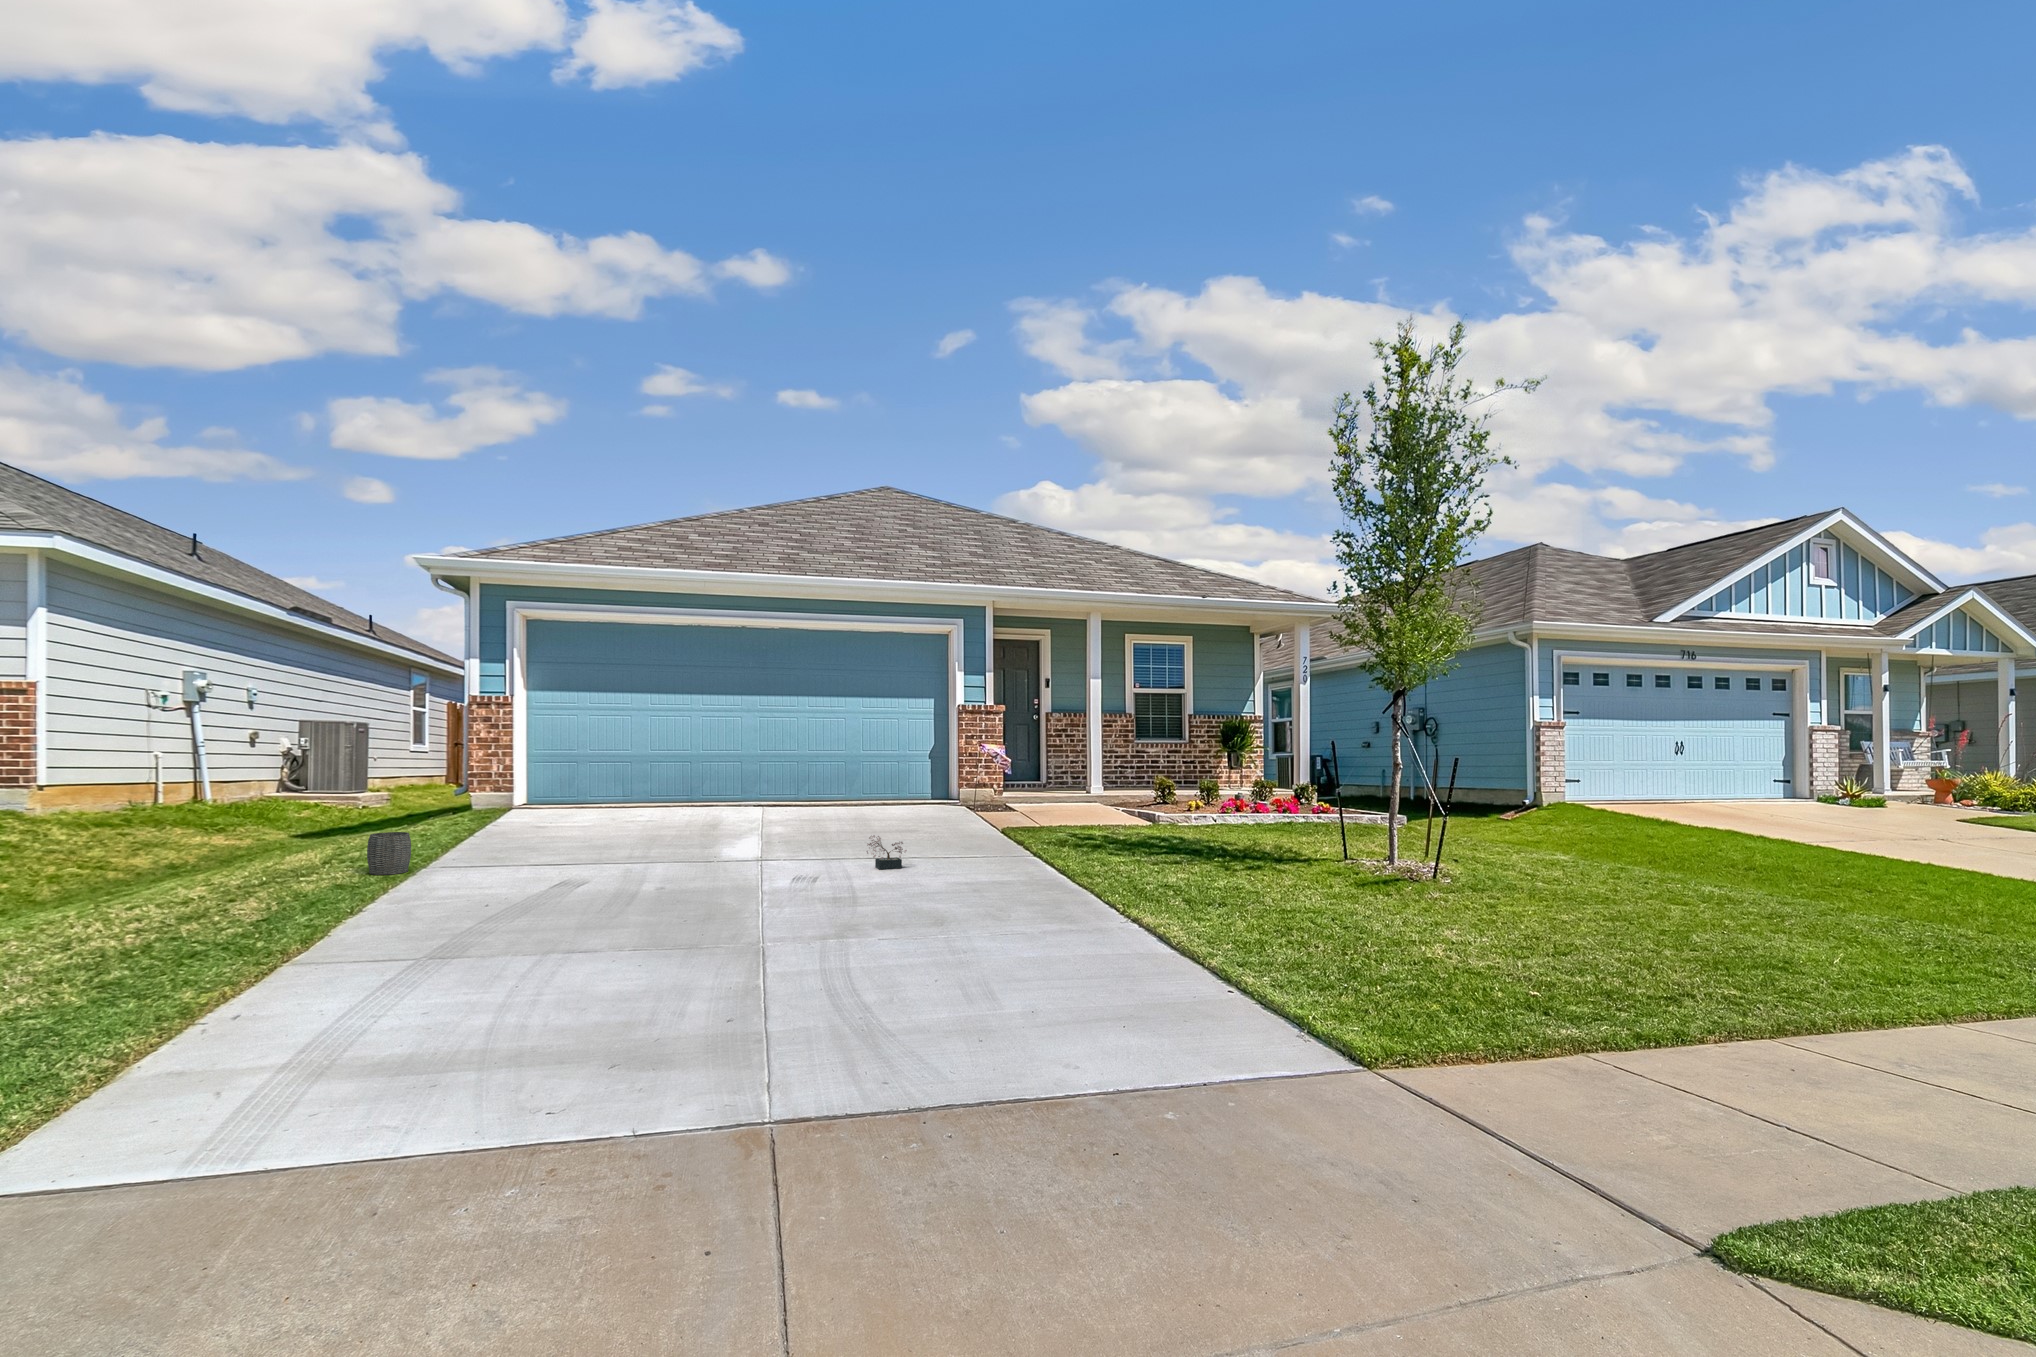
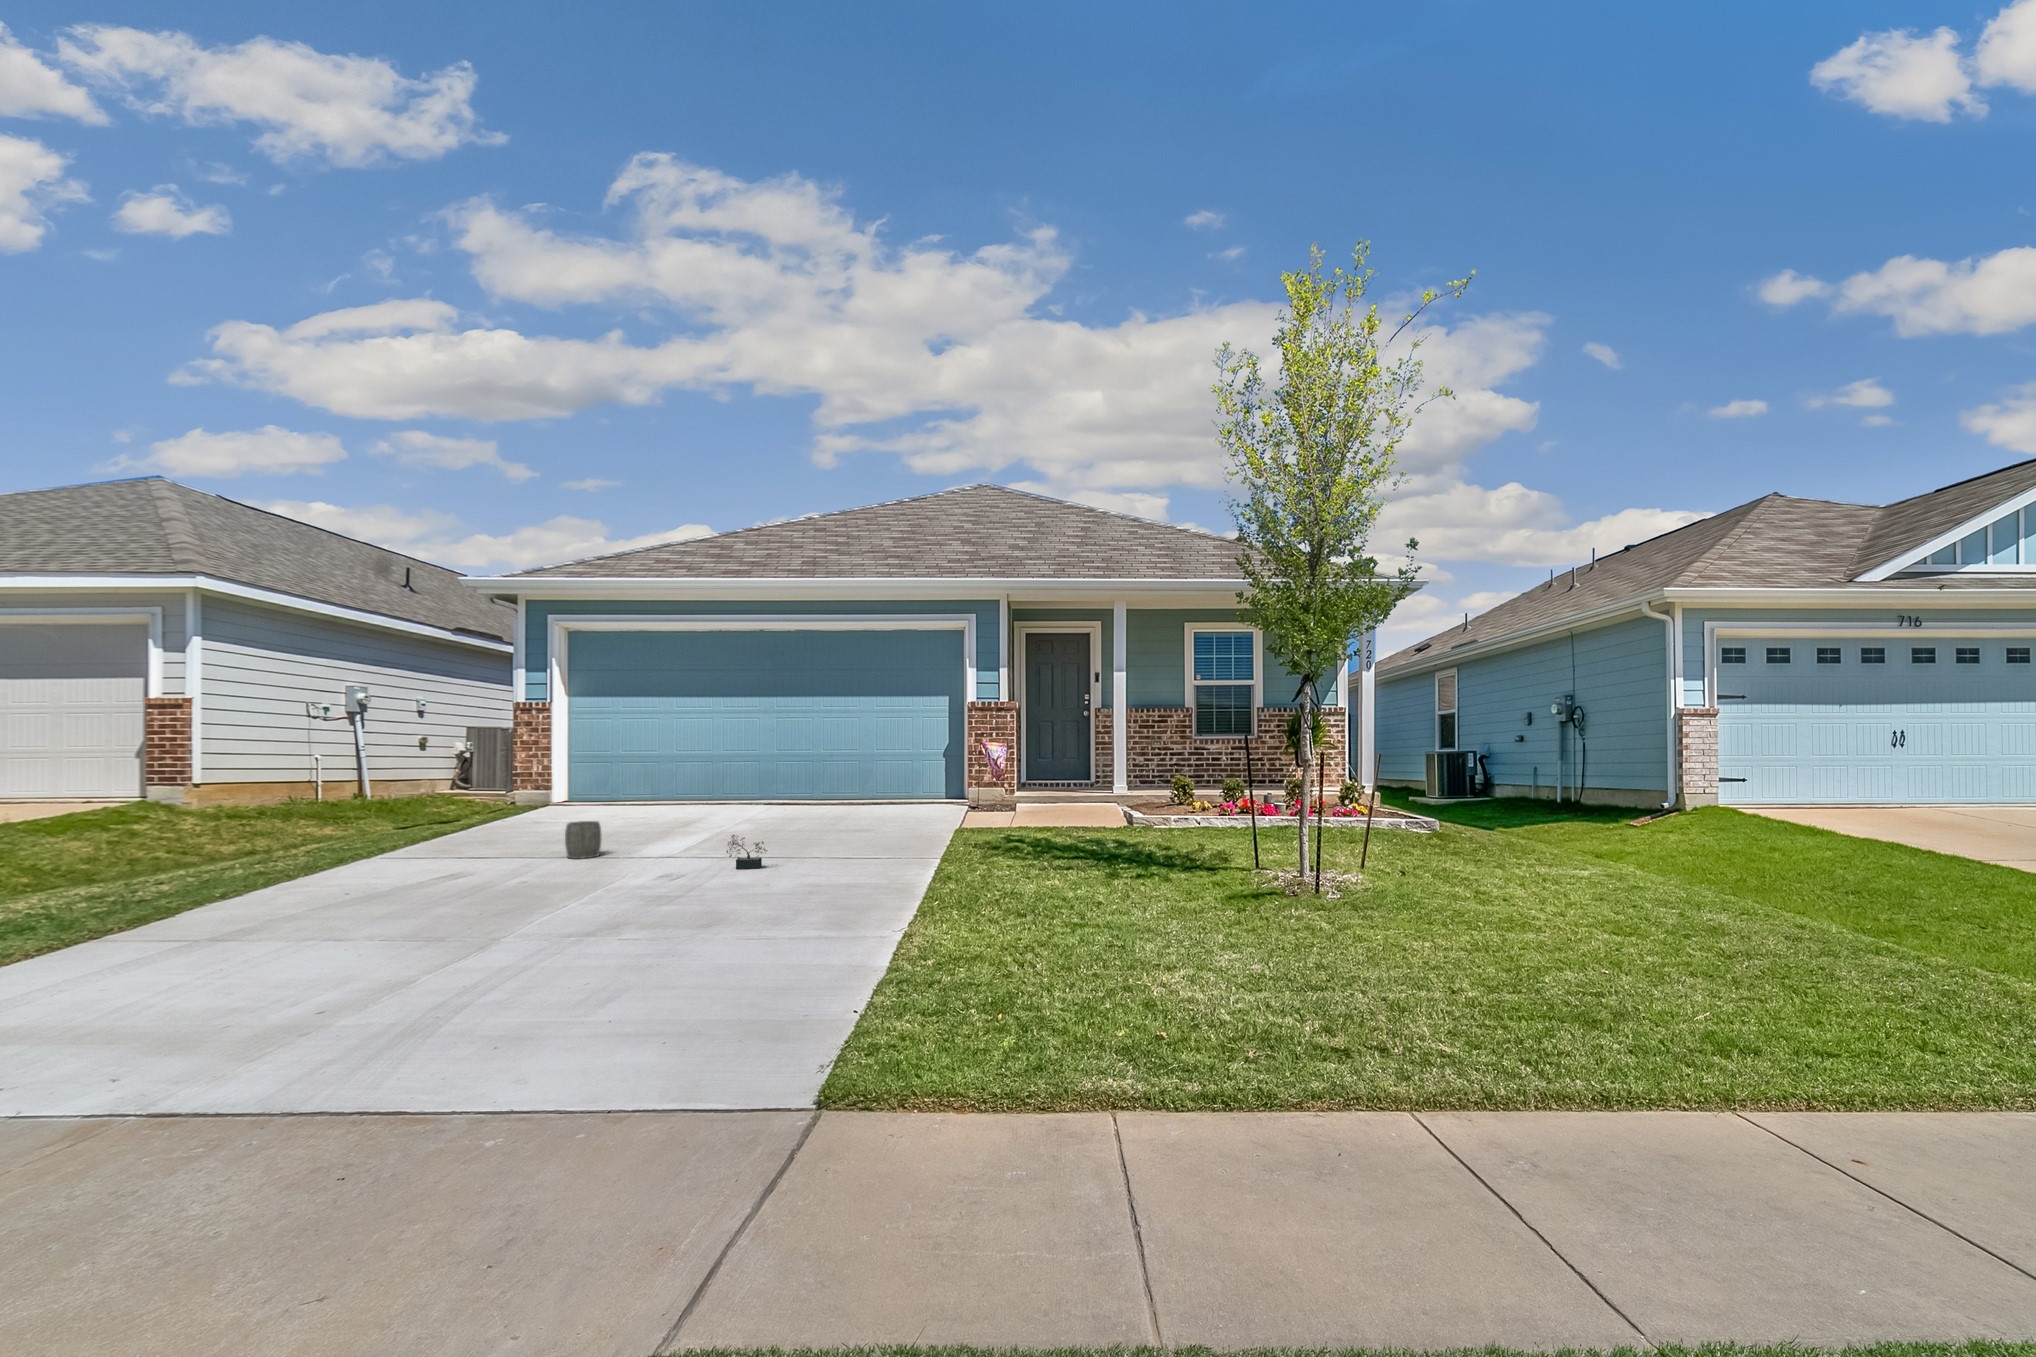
woven basket: present [367,832,411,875] -> present [565,821,601,859]

